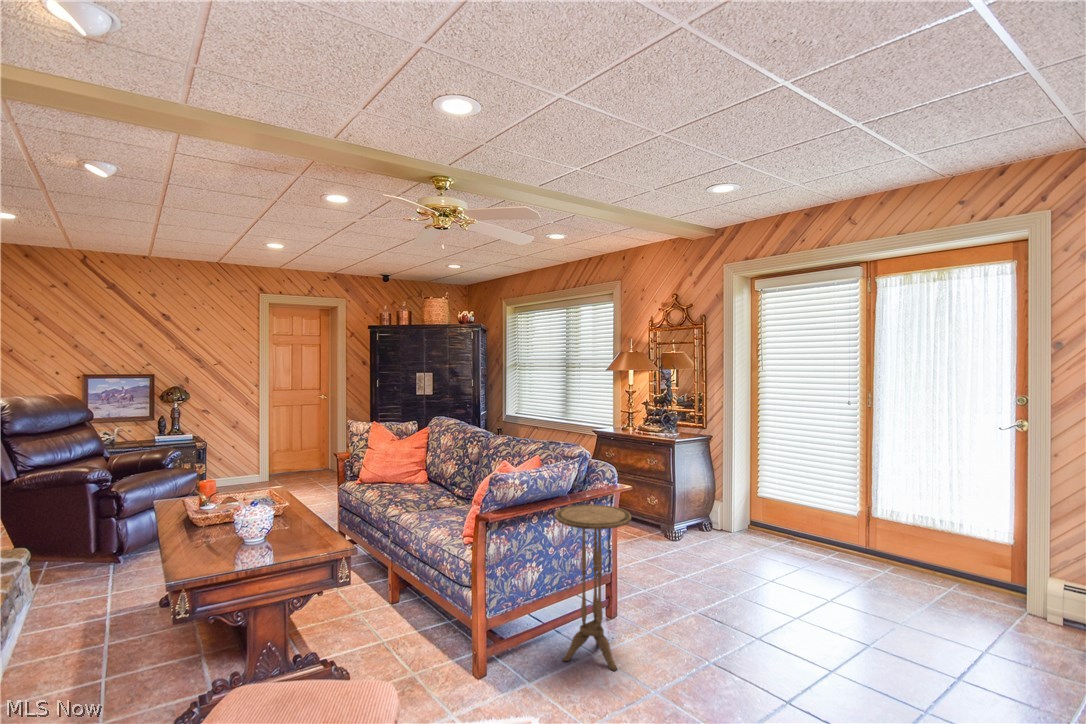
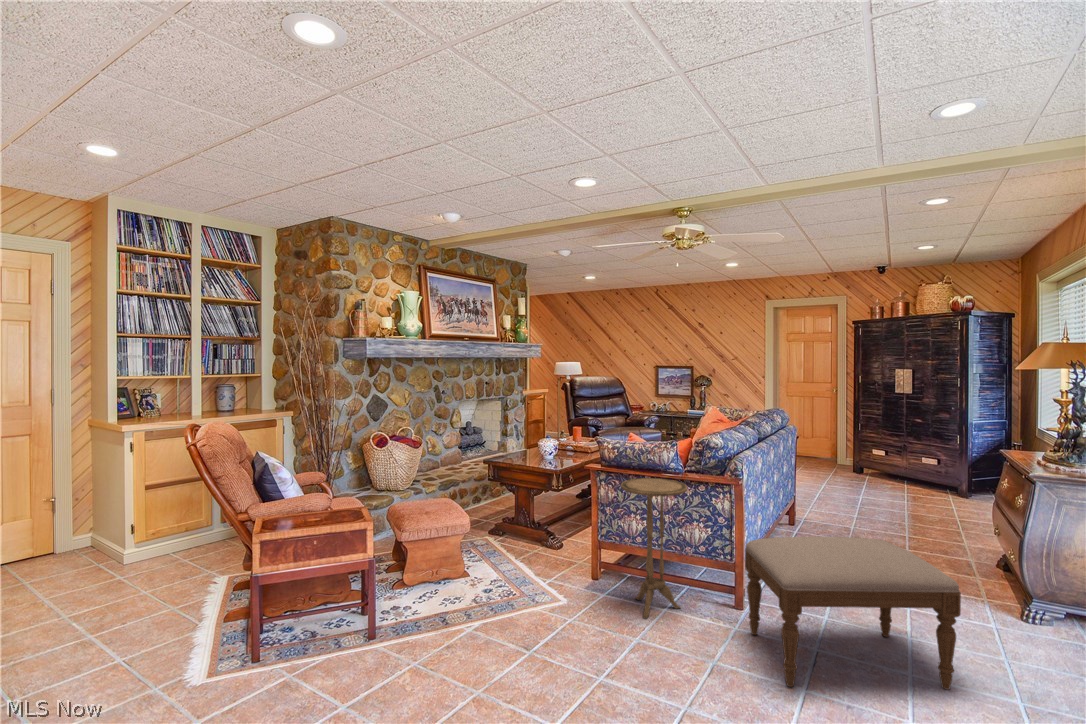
ottoman: none [662,506,768,642] -> present [745,537,961,690]

